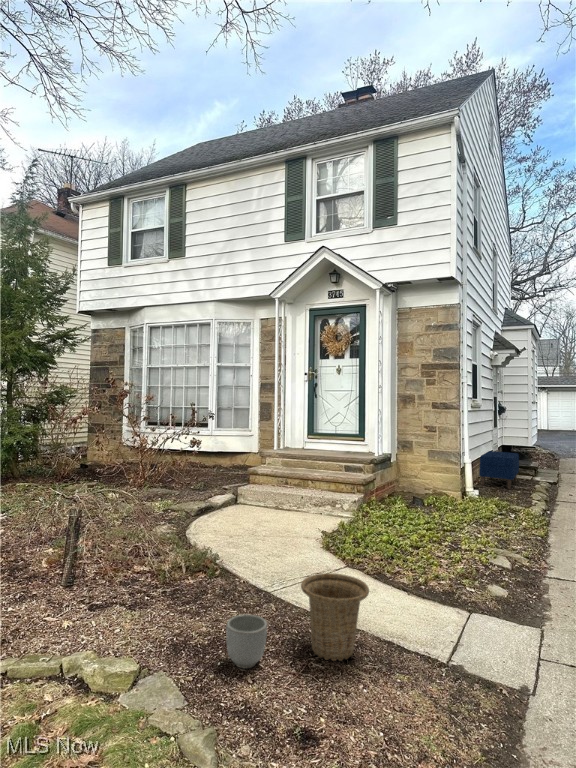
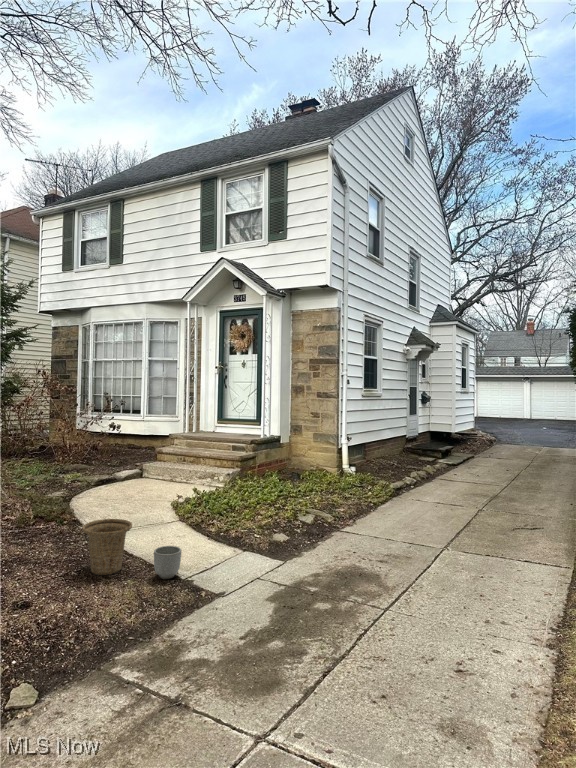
bench: present [479,451,519,489] -> none [374,434,418,467]
planter: present [226,615,267,669] -> present [154,546,182,579]

